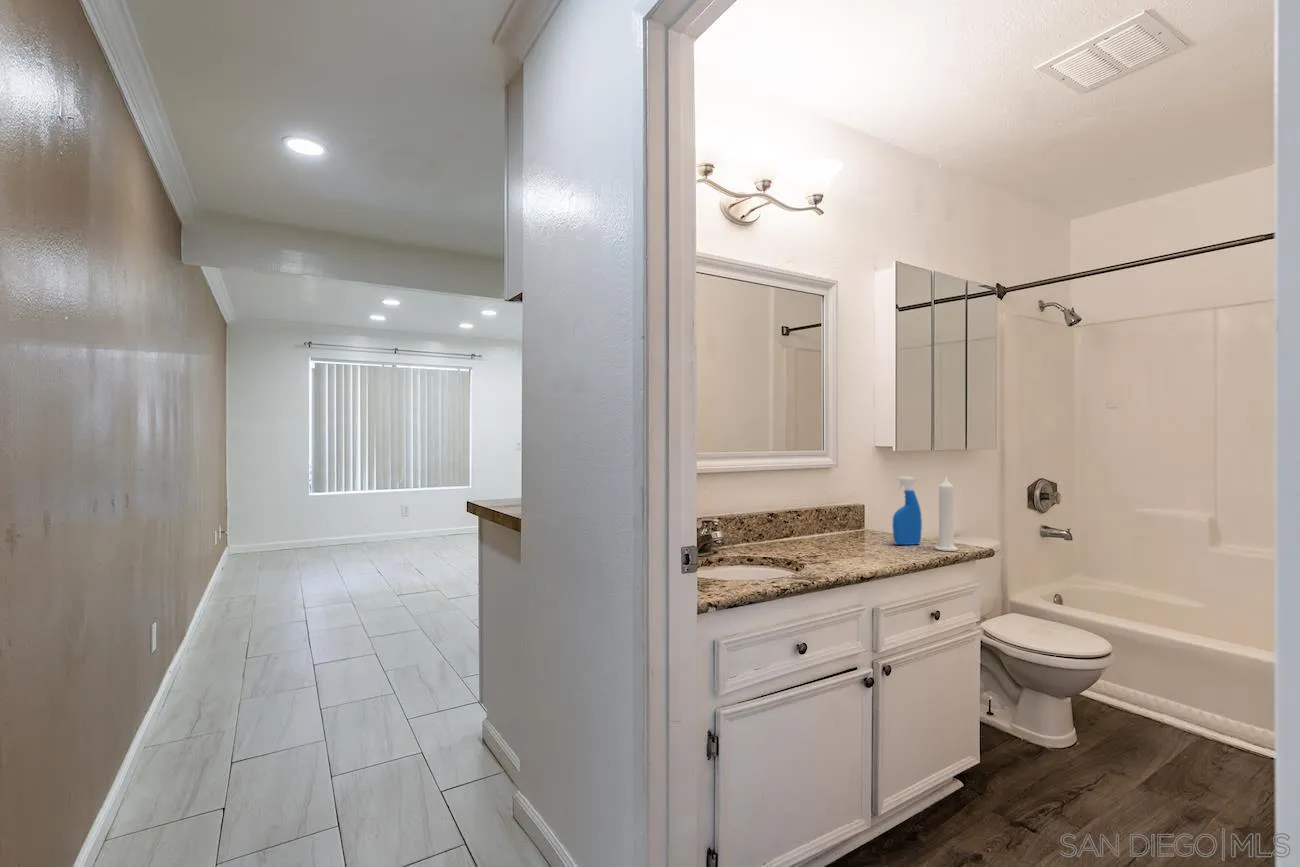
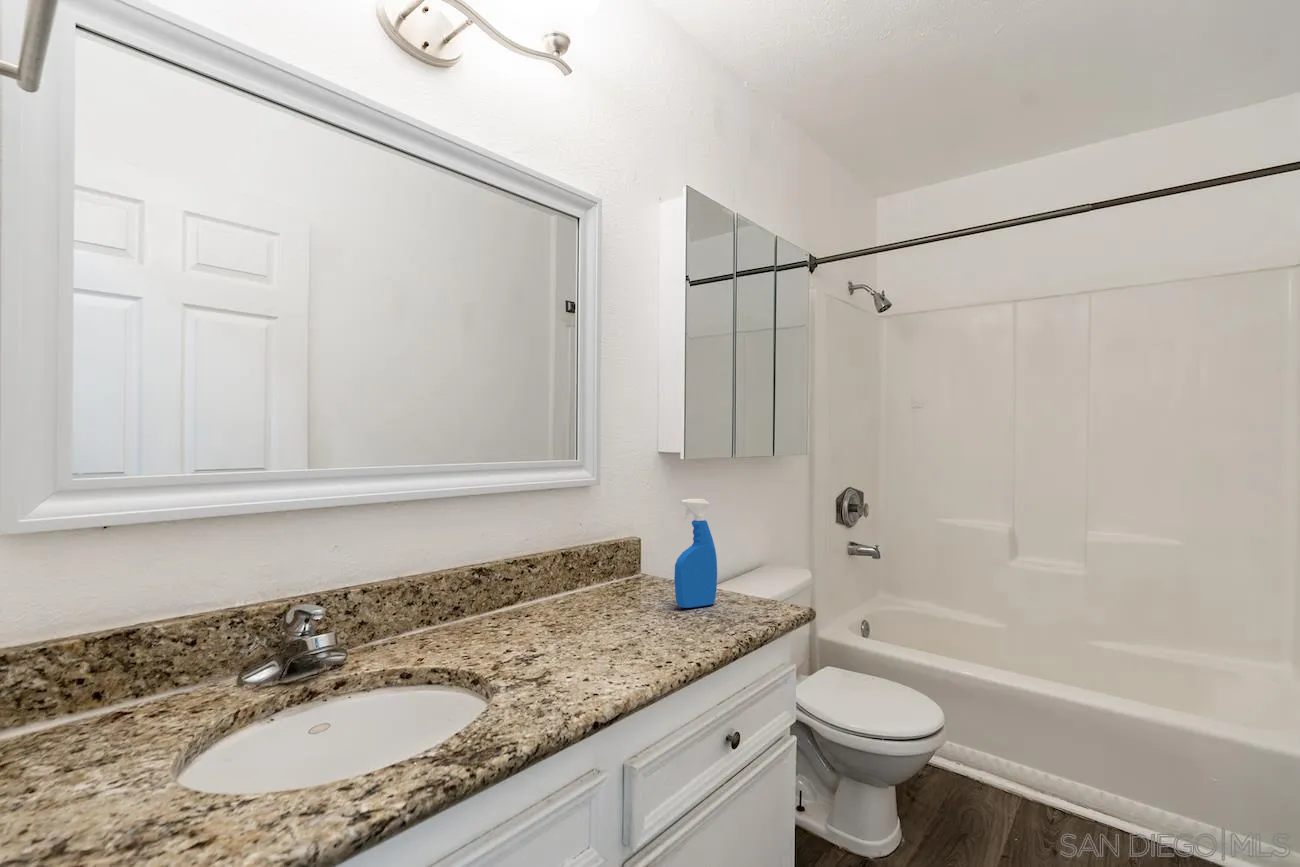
candle: present [935,476,958,551] -> none [736,498,769,620]

